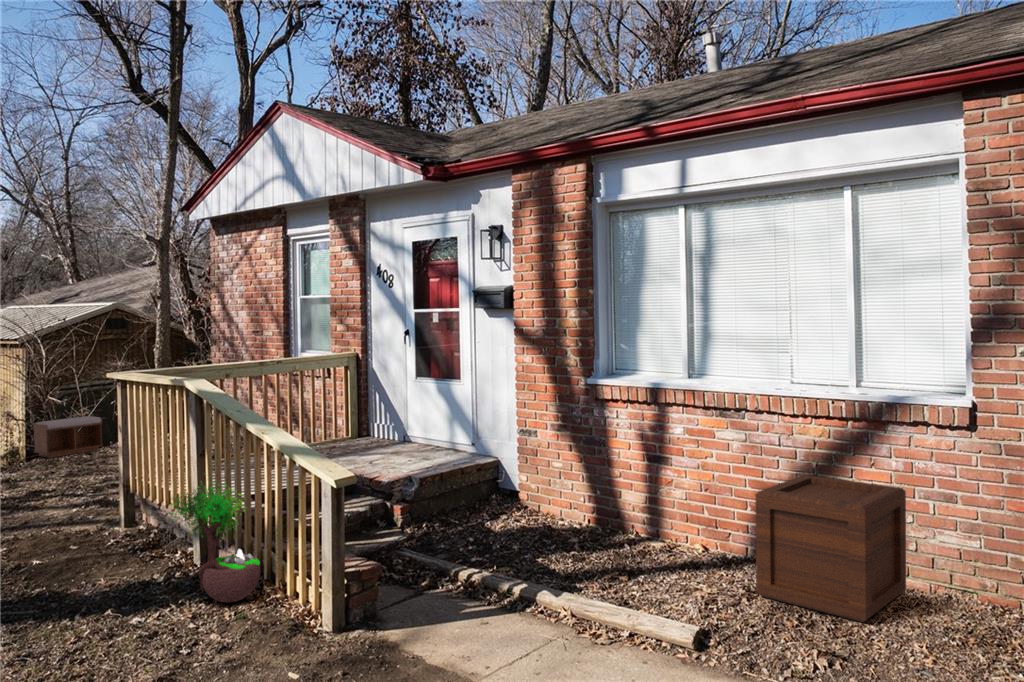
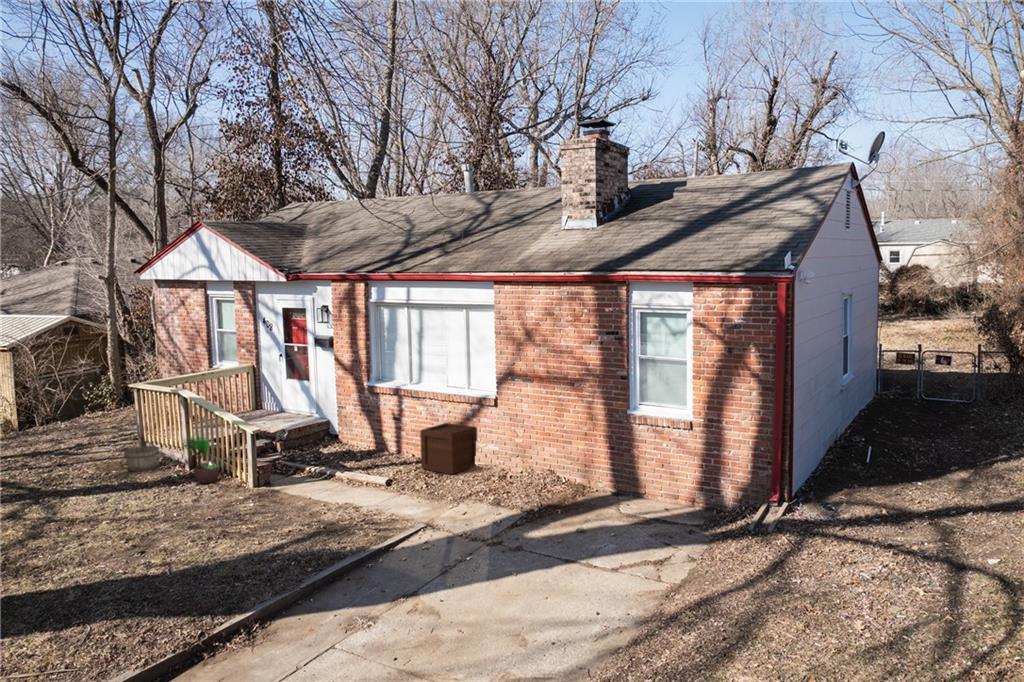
bench: present [33,416,103,458] -> none [38,400,83,427]
wooden bucket: none [85,494,160,556] -> present [124,444,159,471]

